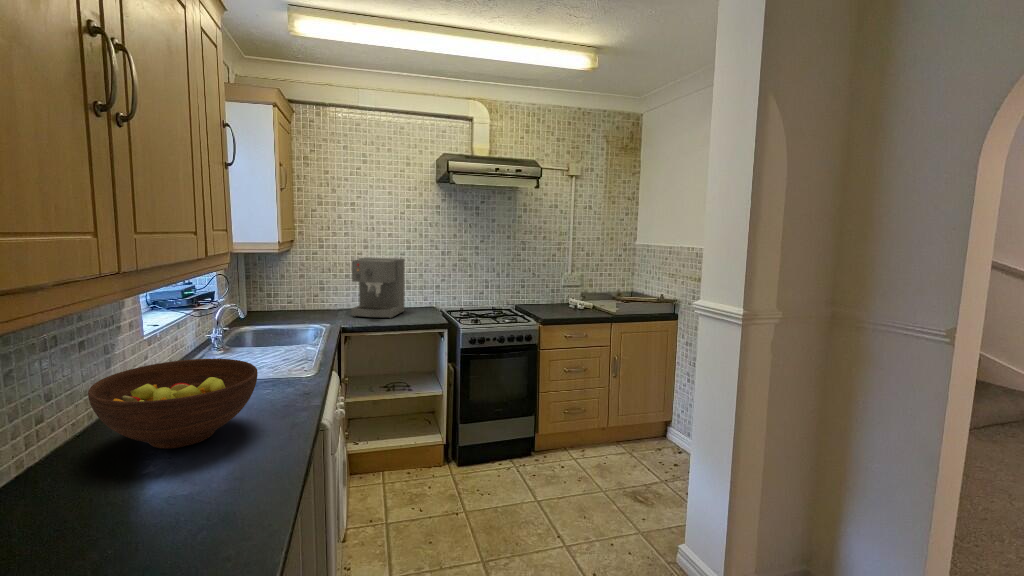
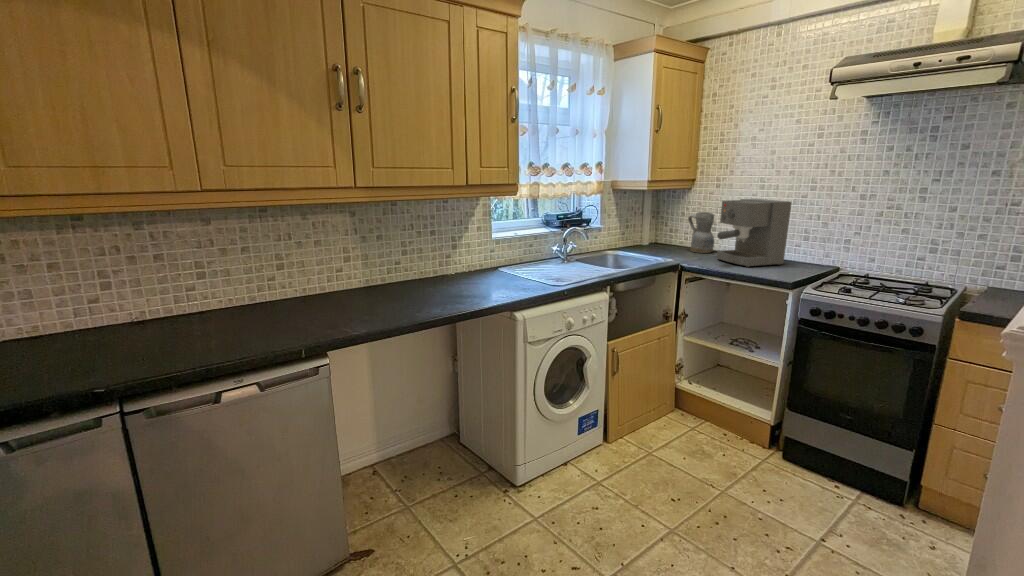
ceramic pitcher: none [299,273,329,314] -> present [688,212,714,253]
fruit bowl: present [88,359,258,448] -> none [392,248,475,295]

